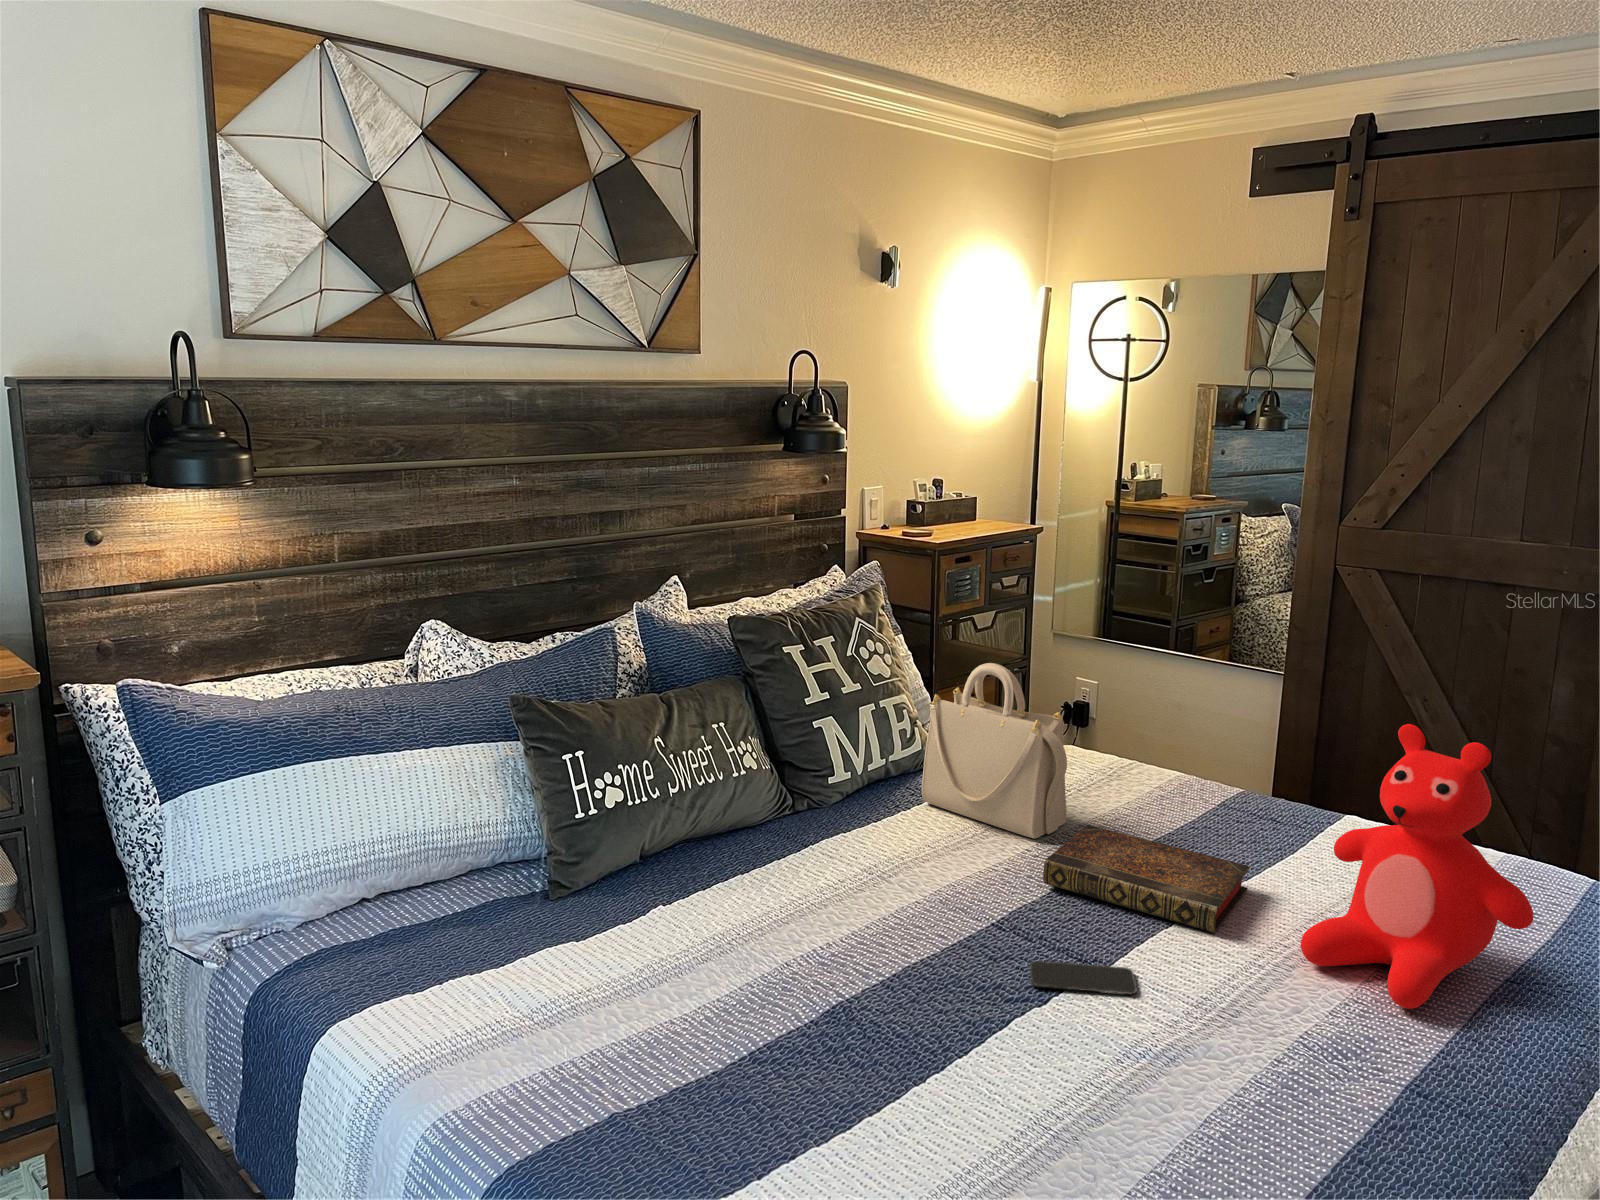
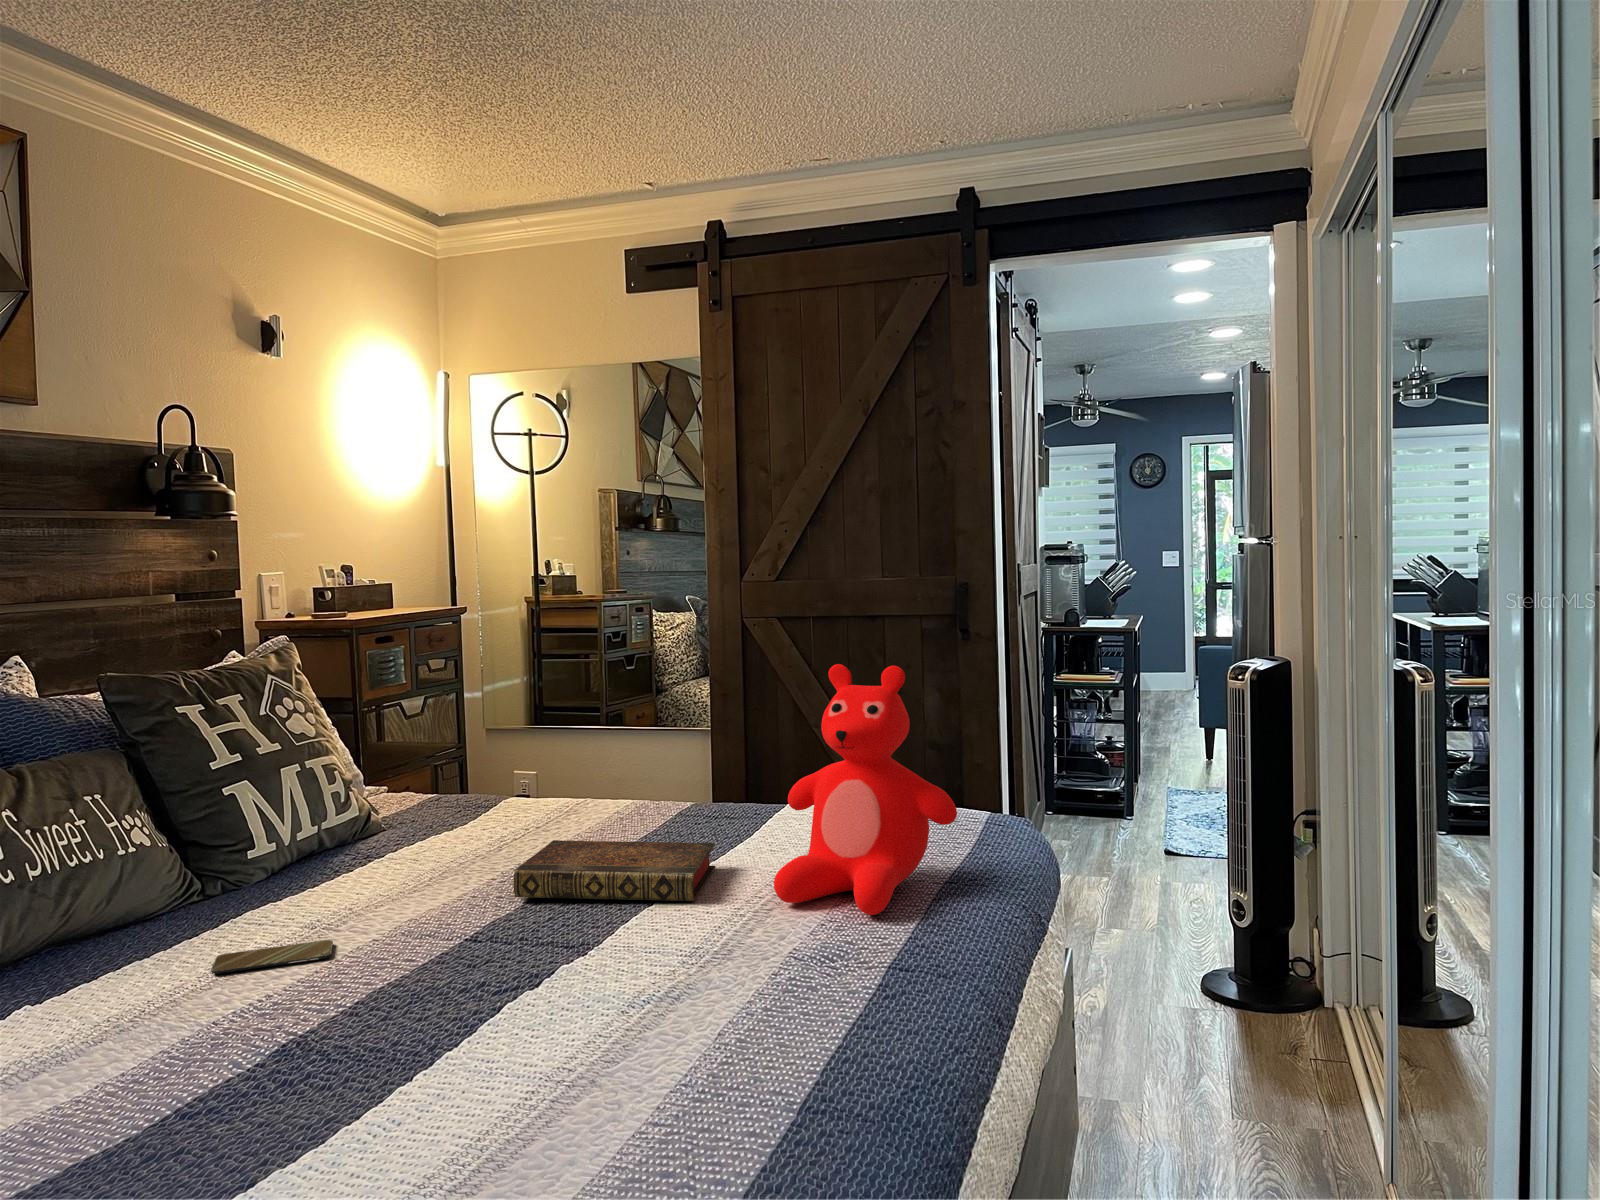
handbag: present [922,663,1067,838] -> none [365,693,529,869]
smartphone: present [1030,961,1137,994] -> present [211,940,333,974]

